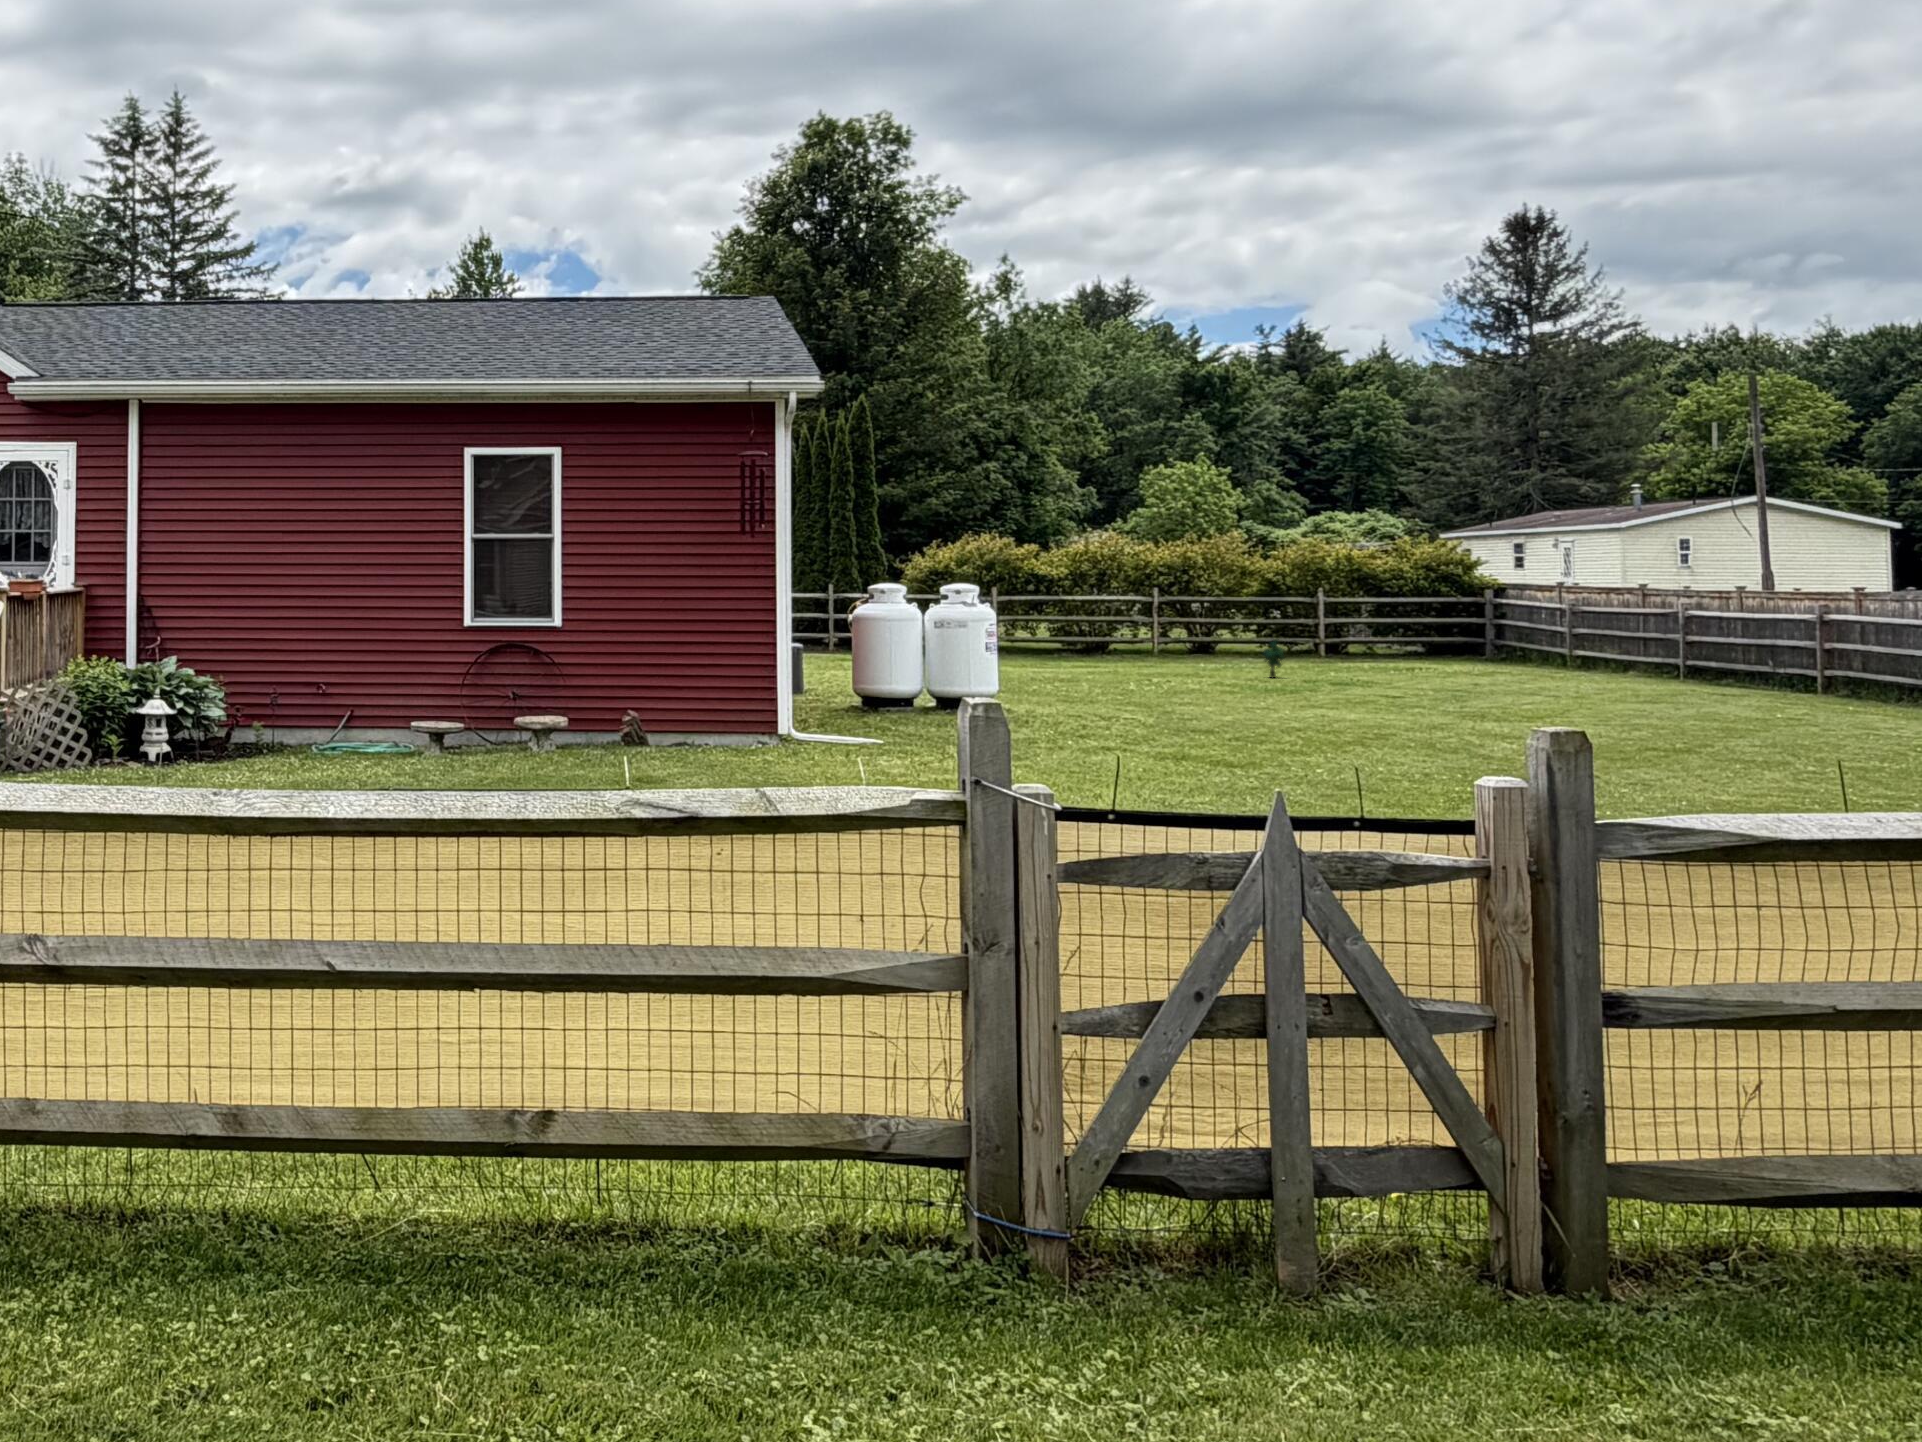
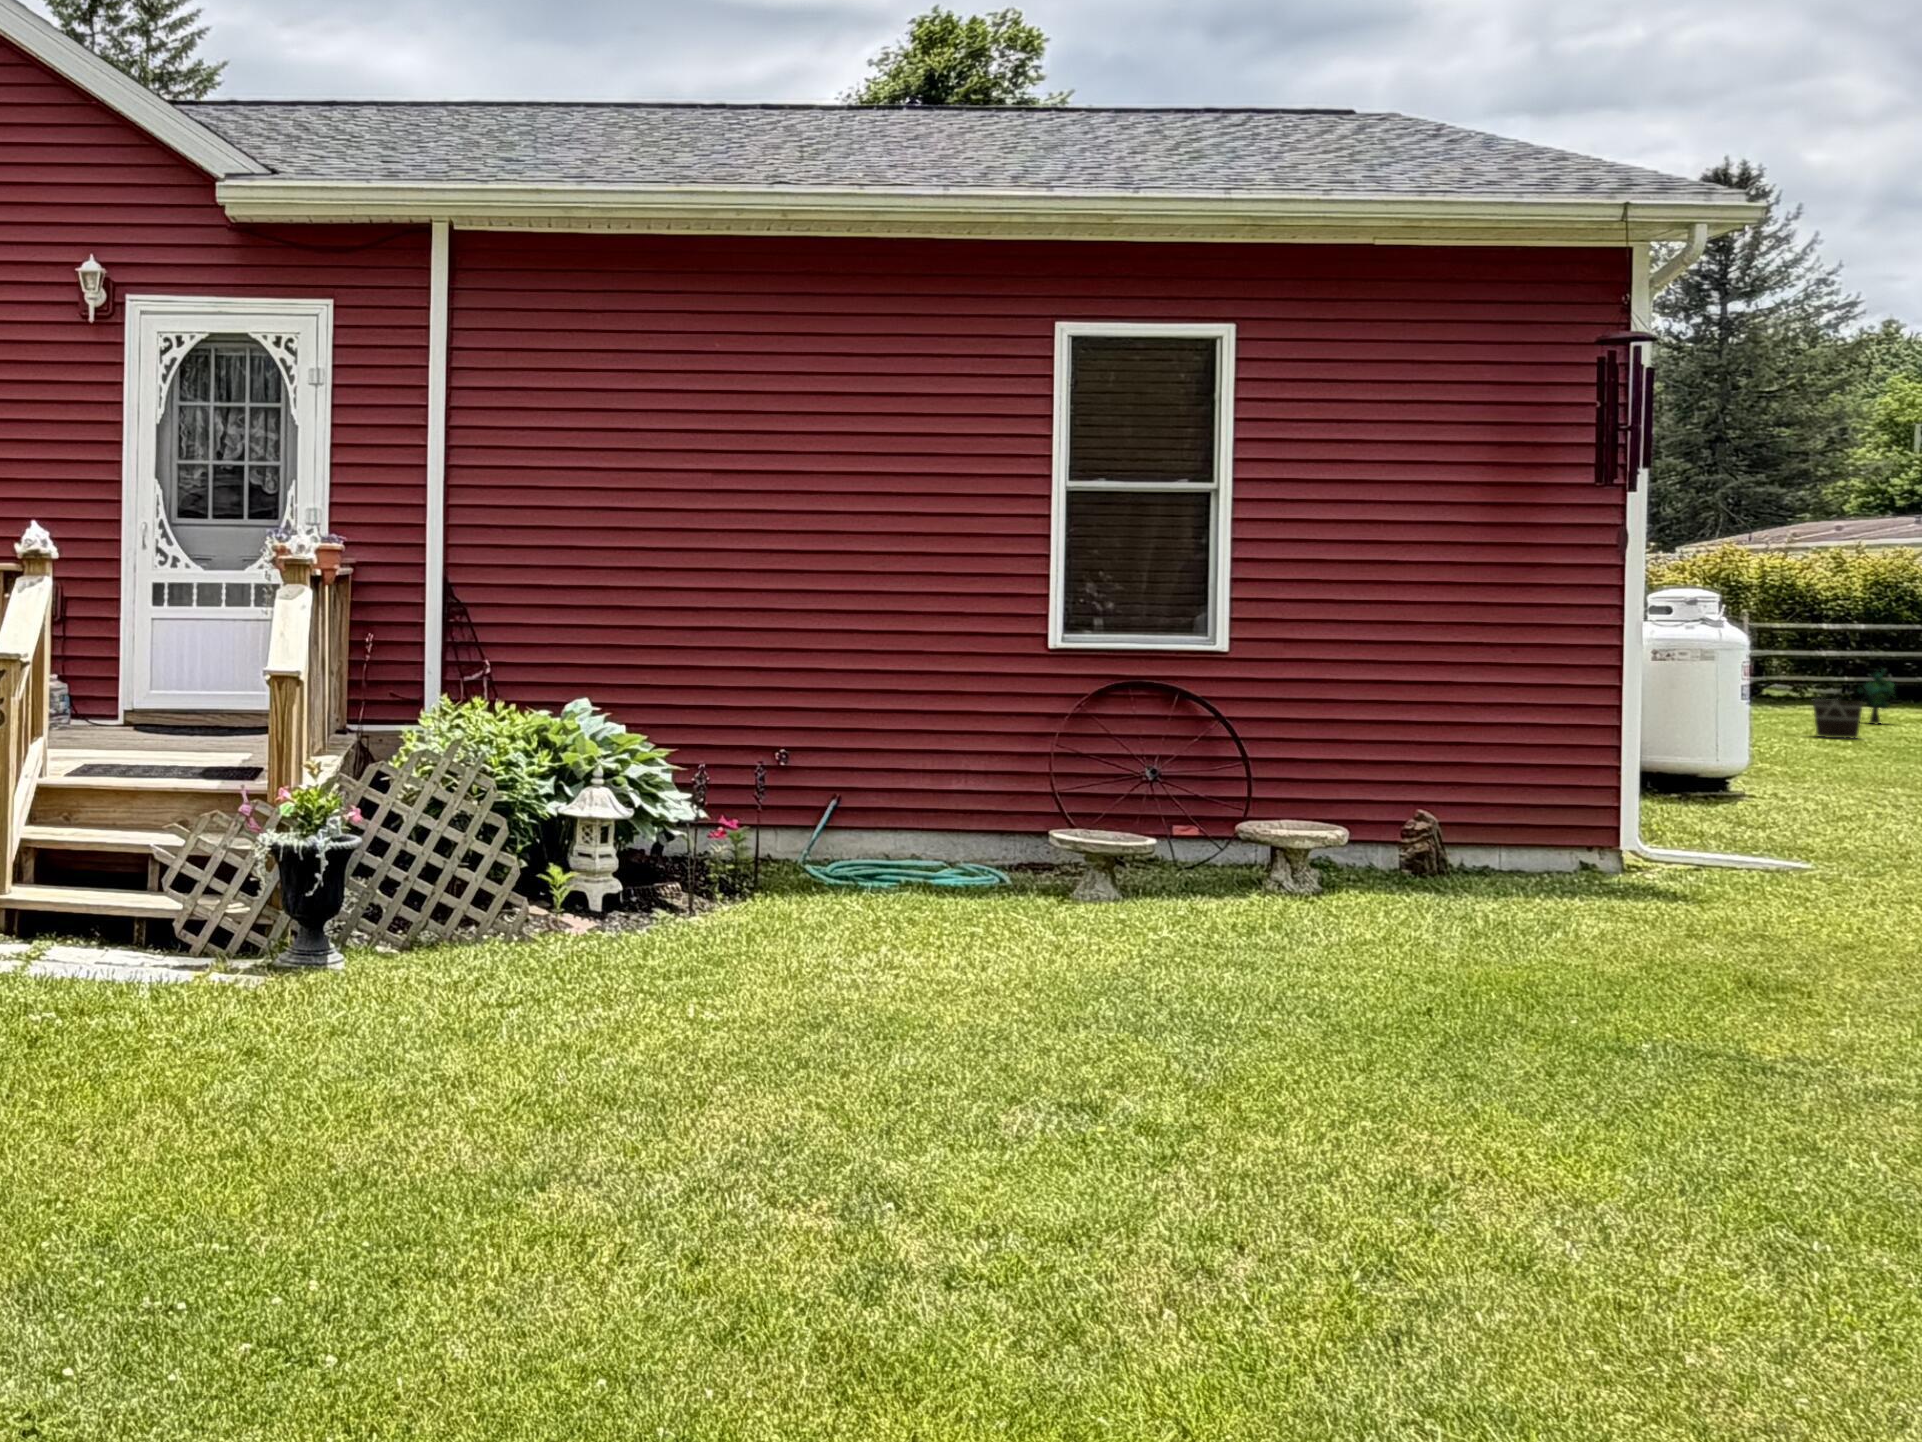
bucket: none [1184,659,1215,687] -> present [1812,699,1862,738]

